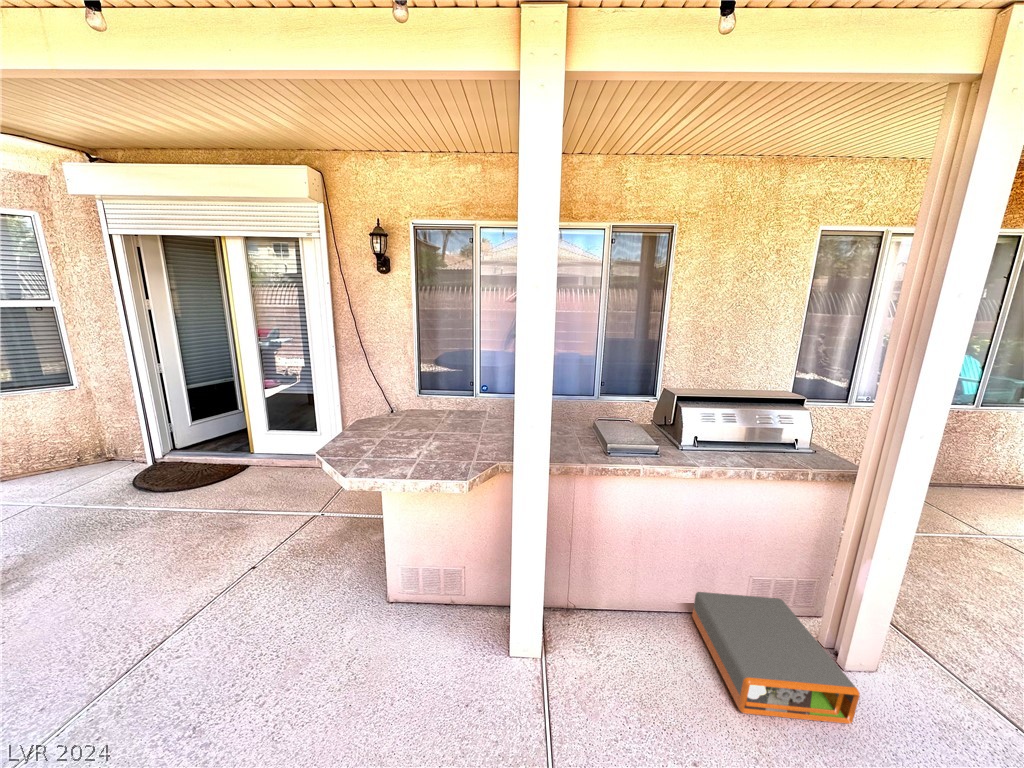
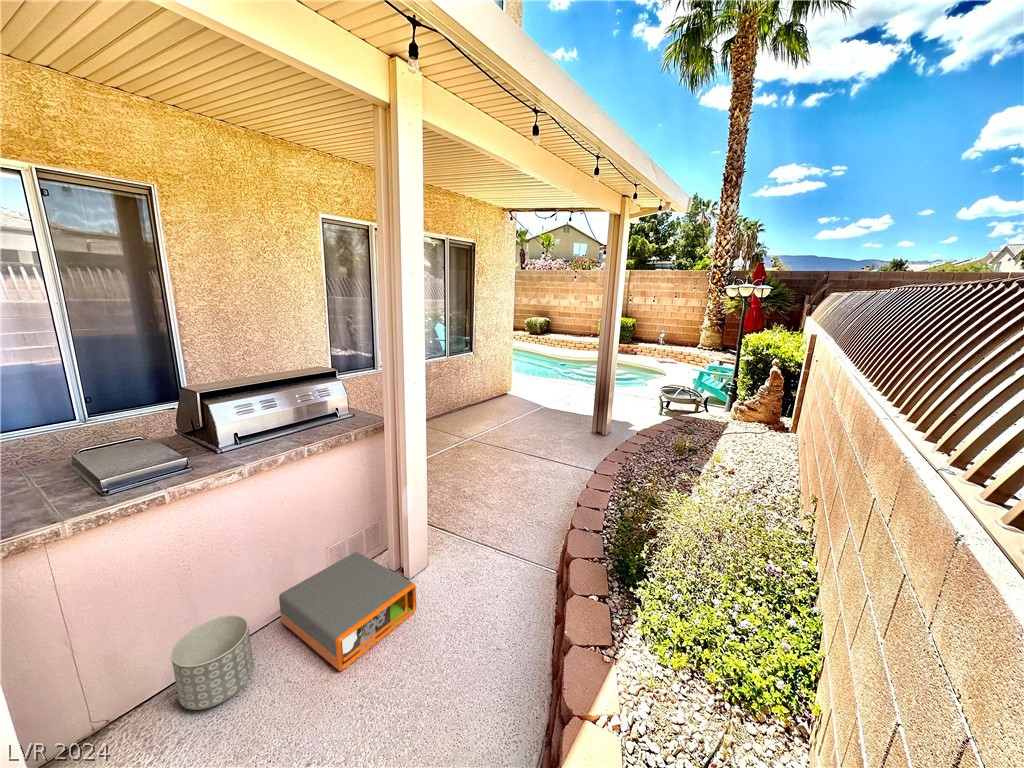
planter: none [613,576,669,650] -> present [171,615,254,710]

